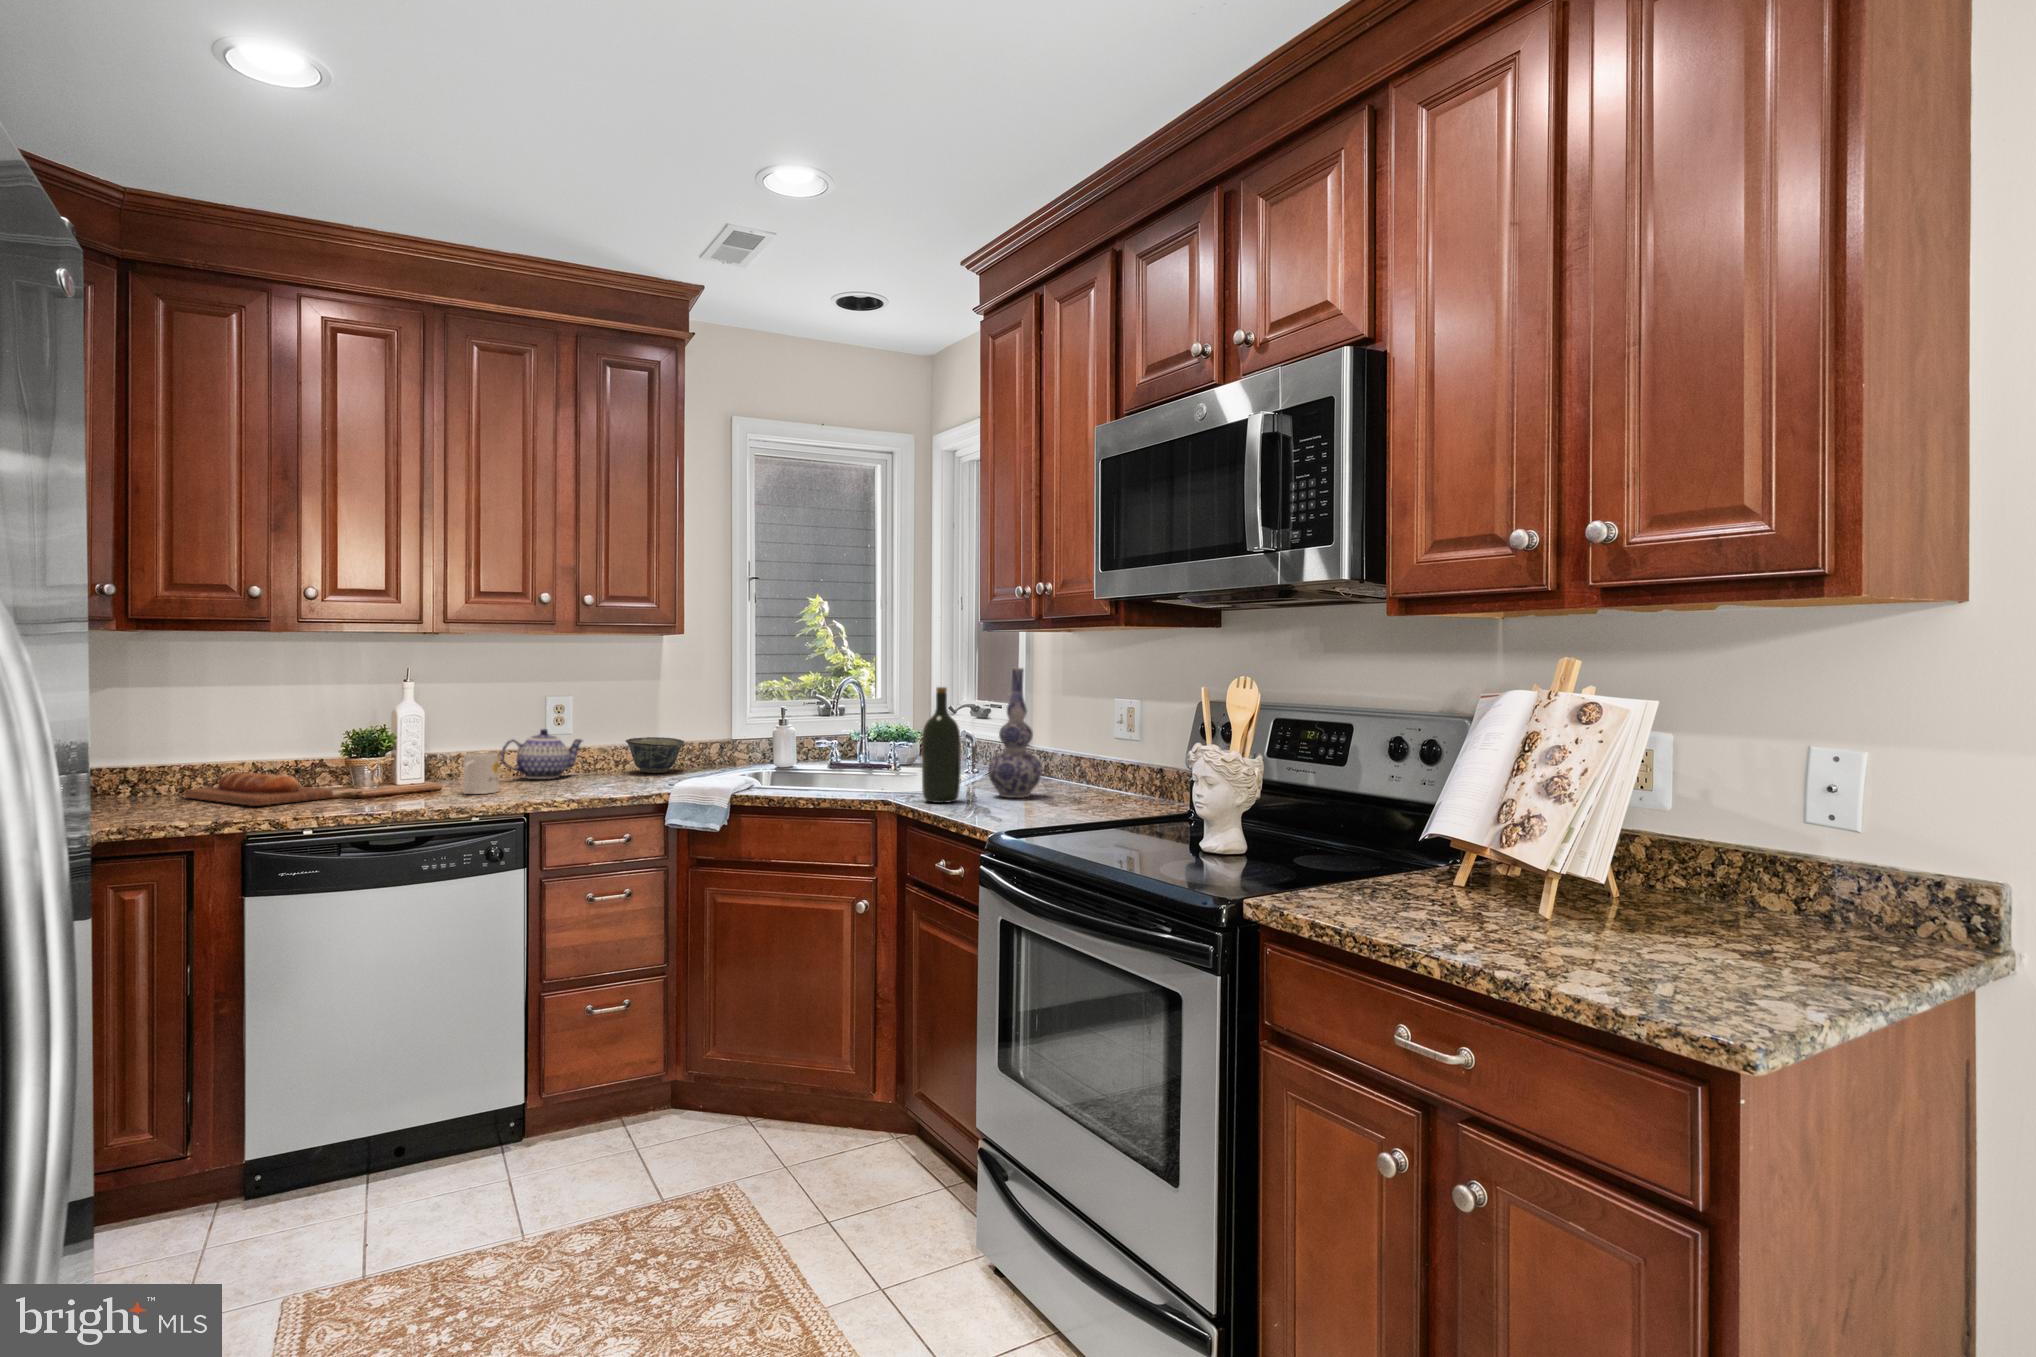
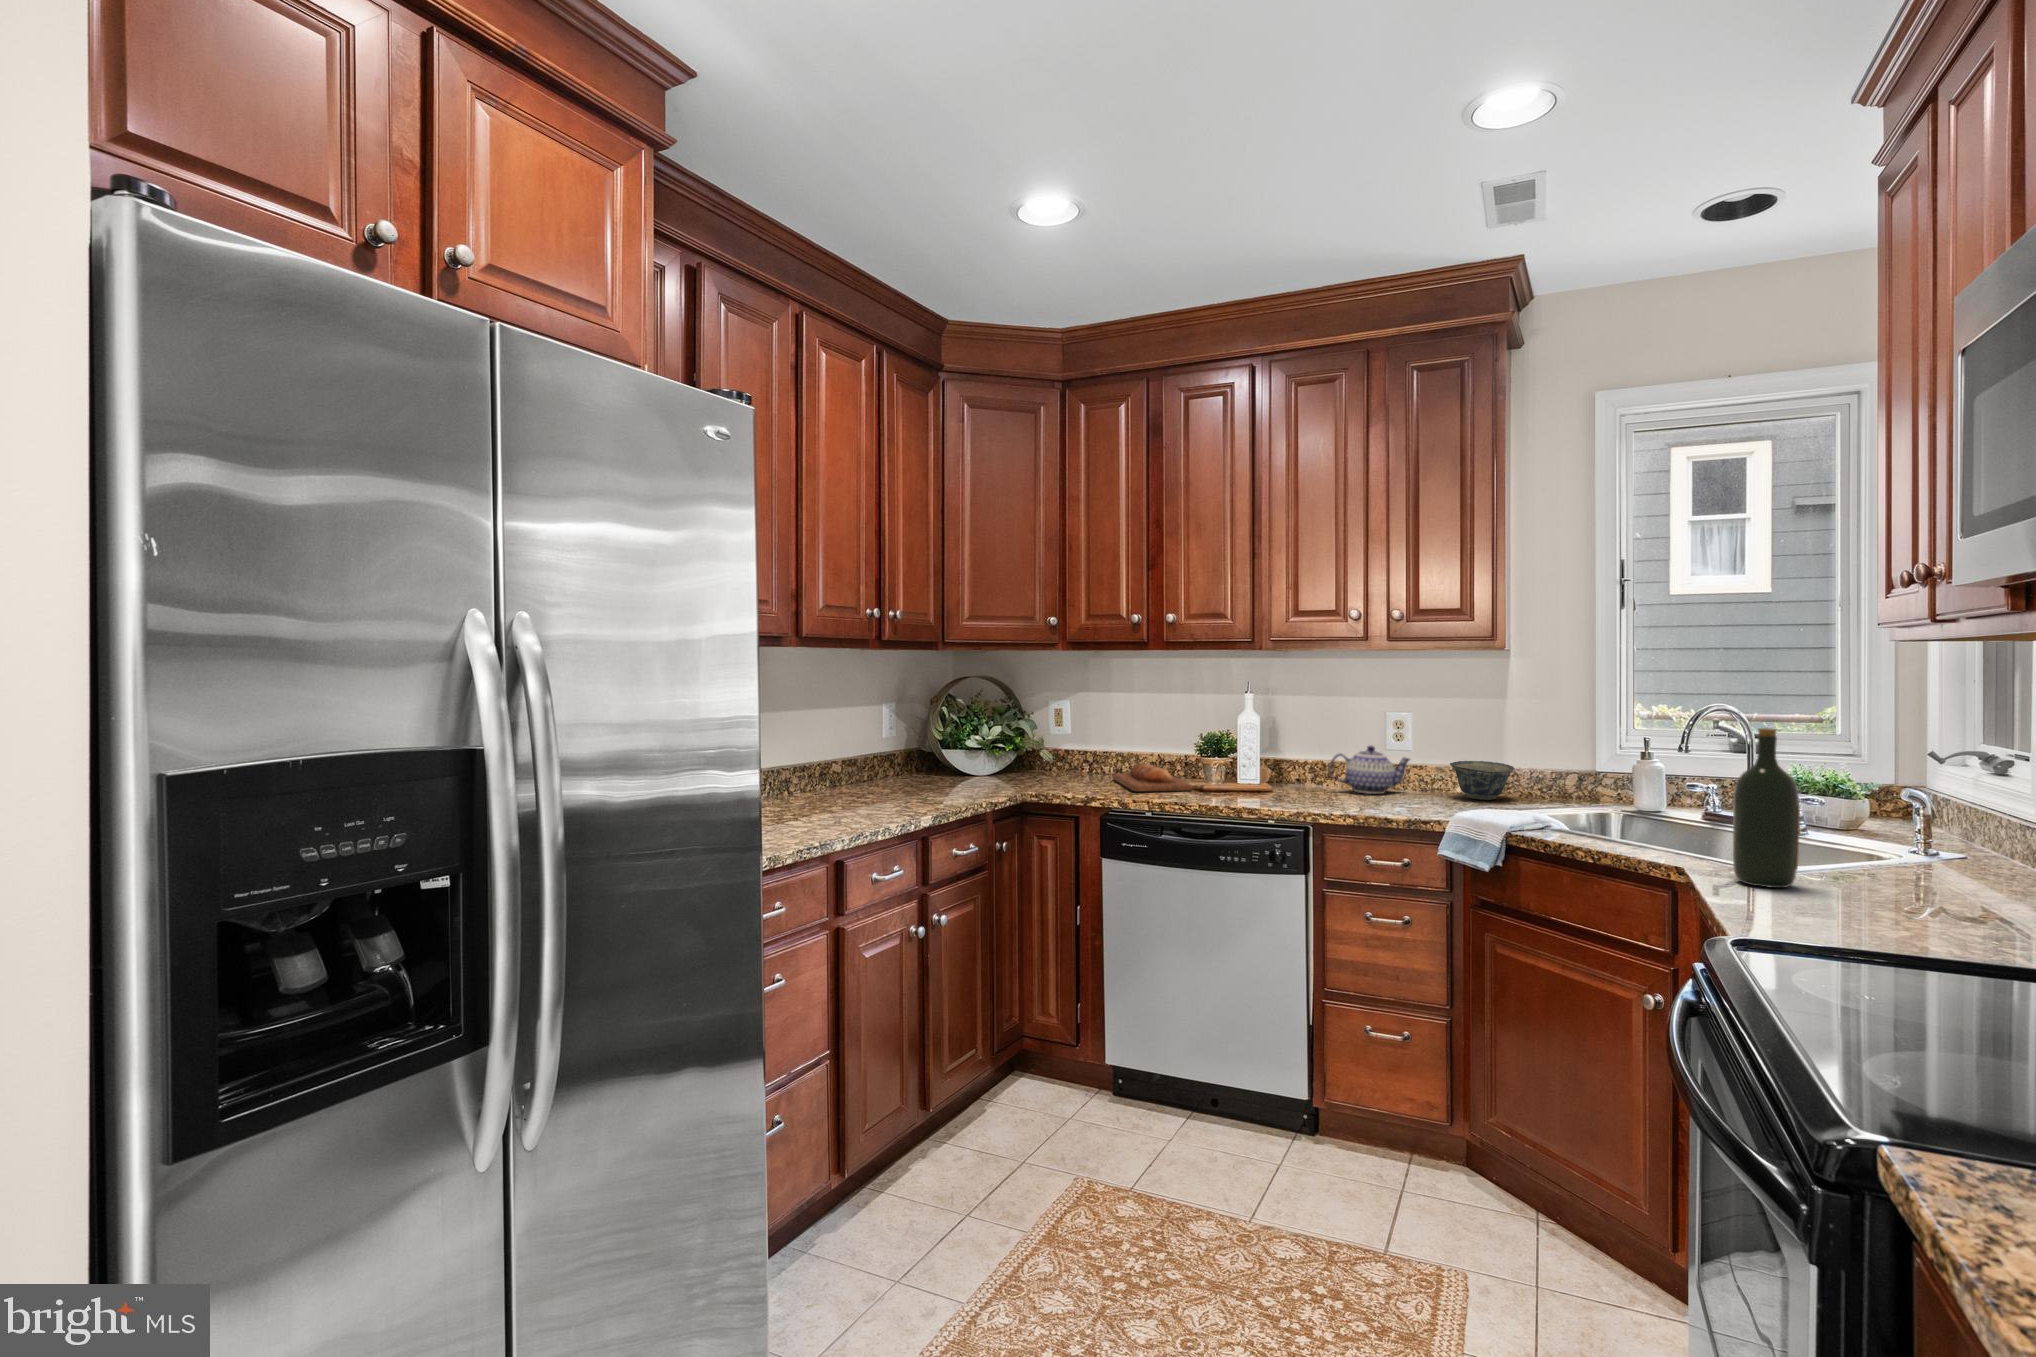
vase: present [988,668,1042,798] -> none [1859,705,1967,901]
mug: present [463,752,498,794] -> none [1277,764,1311,802]

